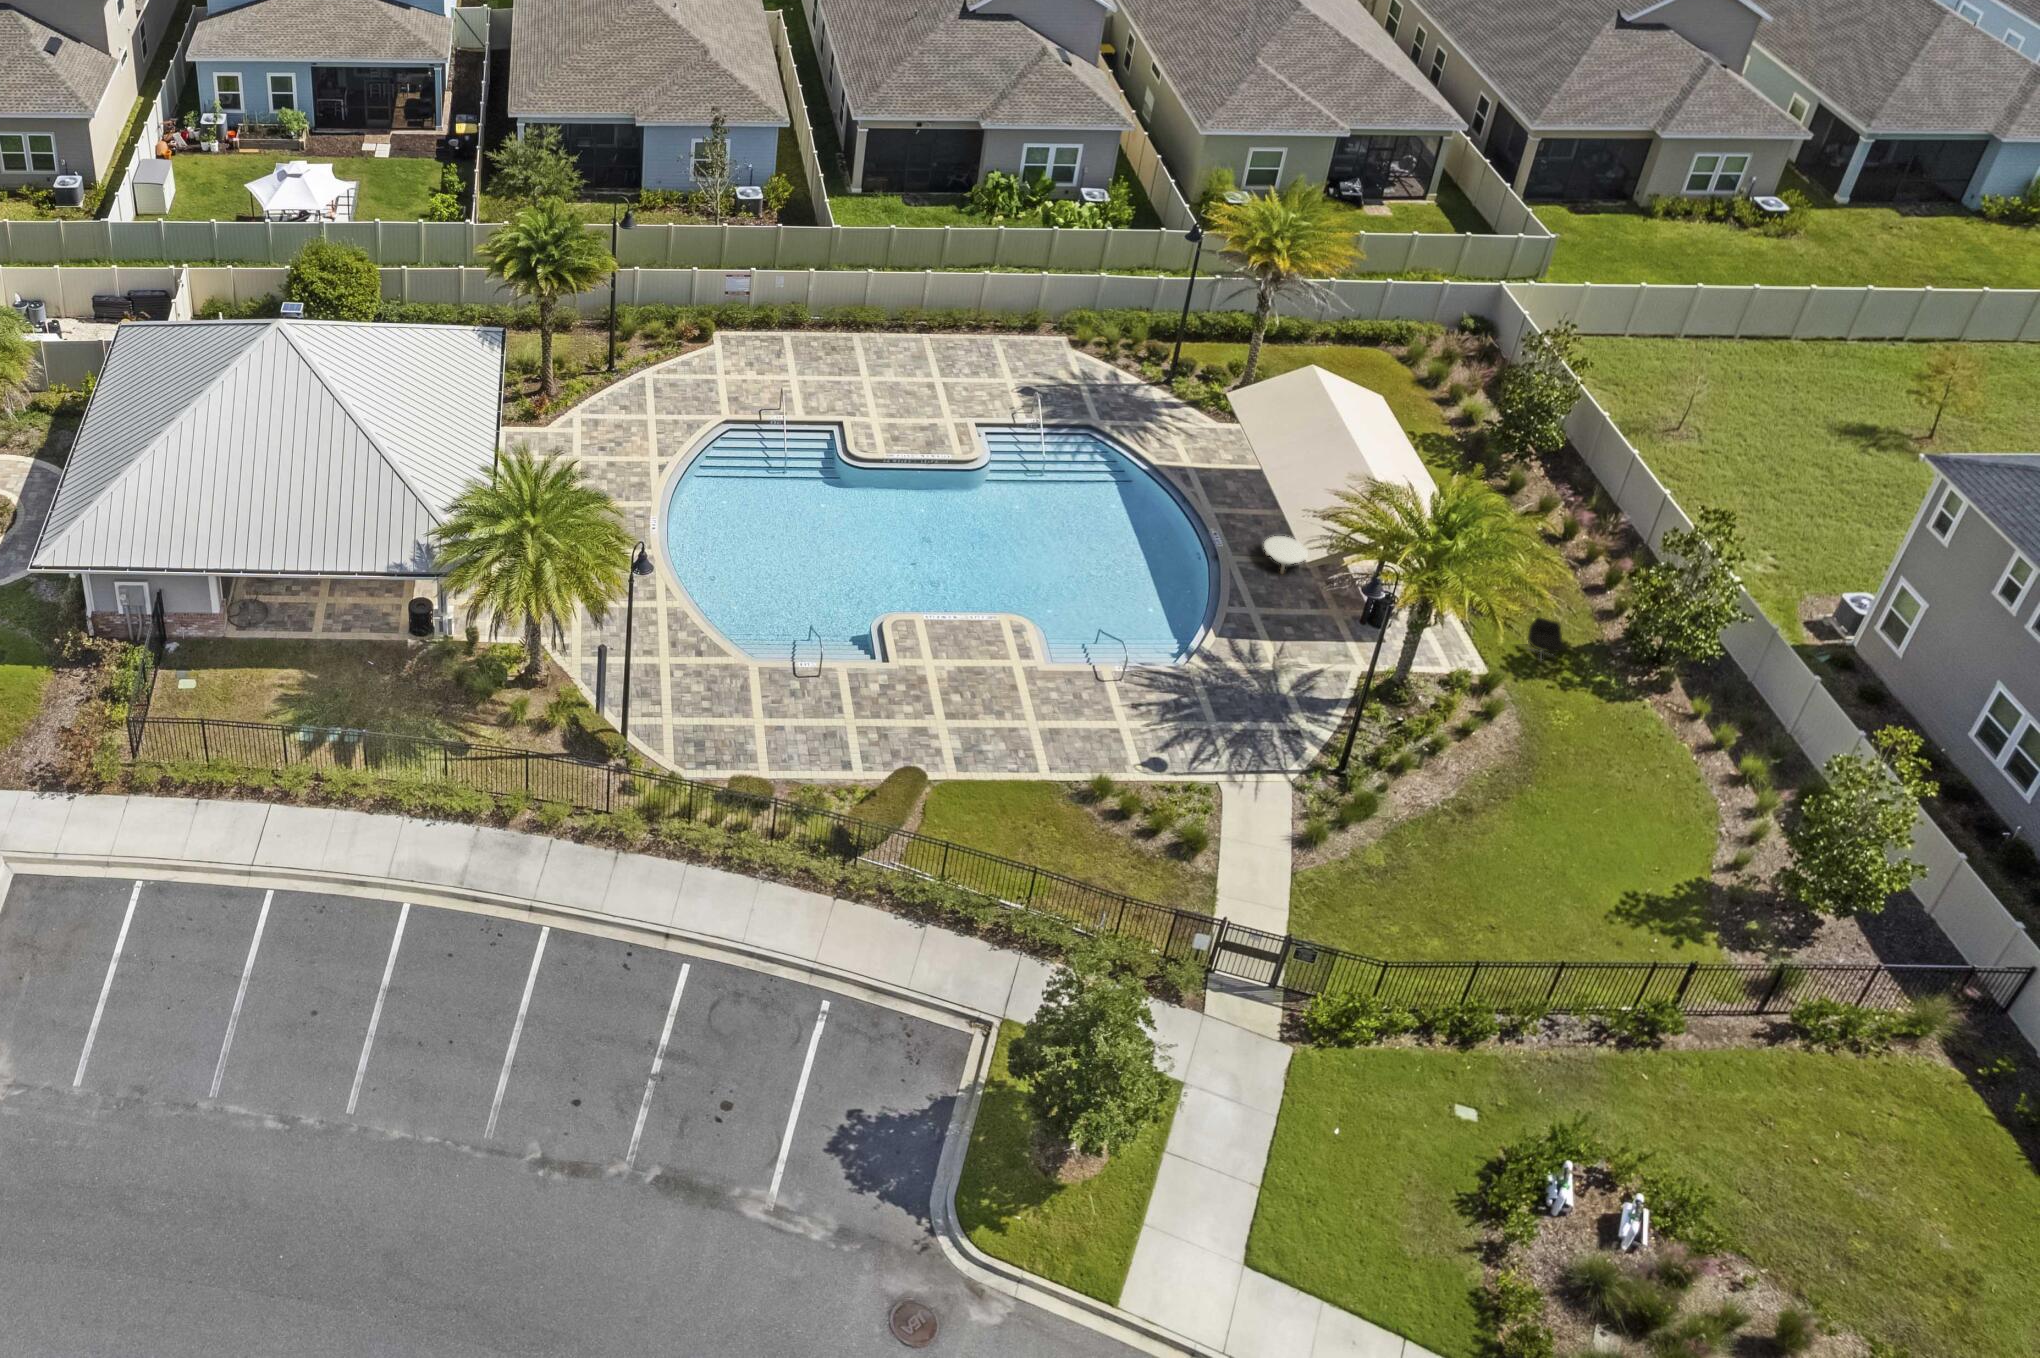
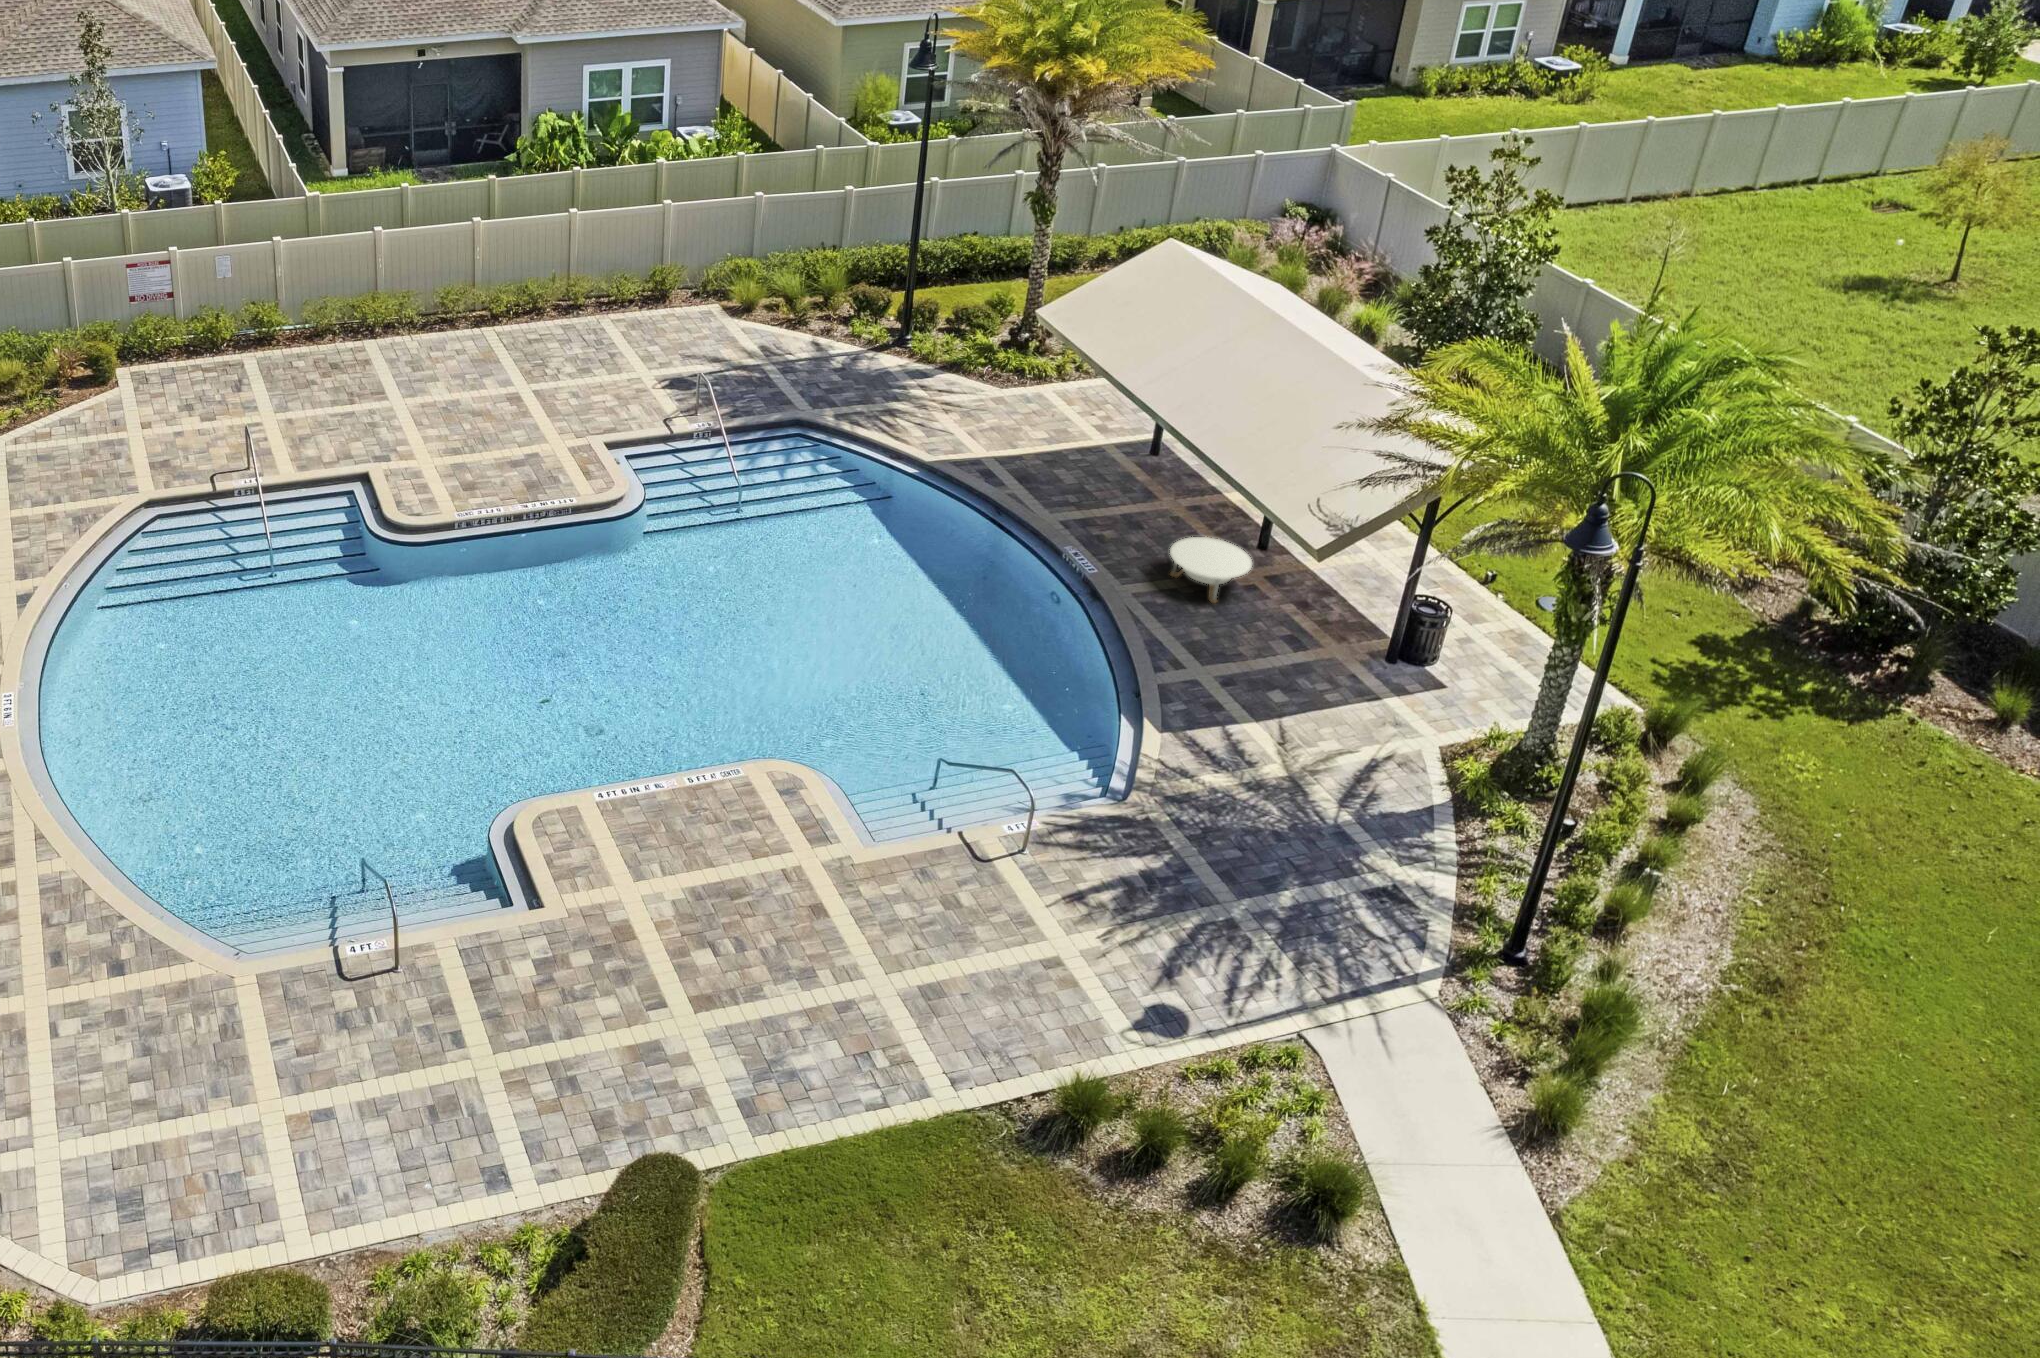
lounge chair: present [1528,617,1563,653] -> none [1664,596,1740,674]

